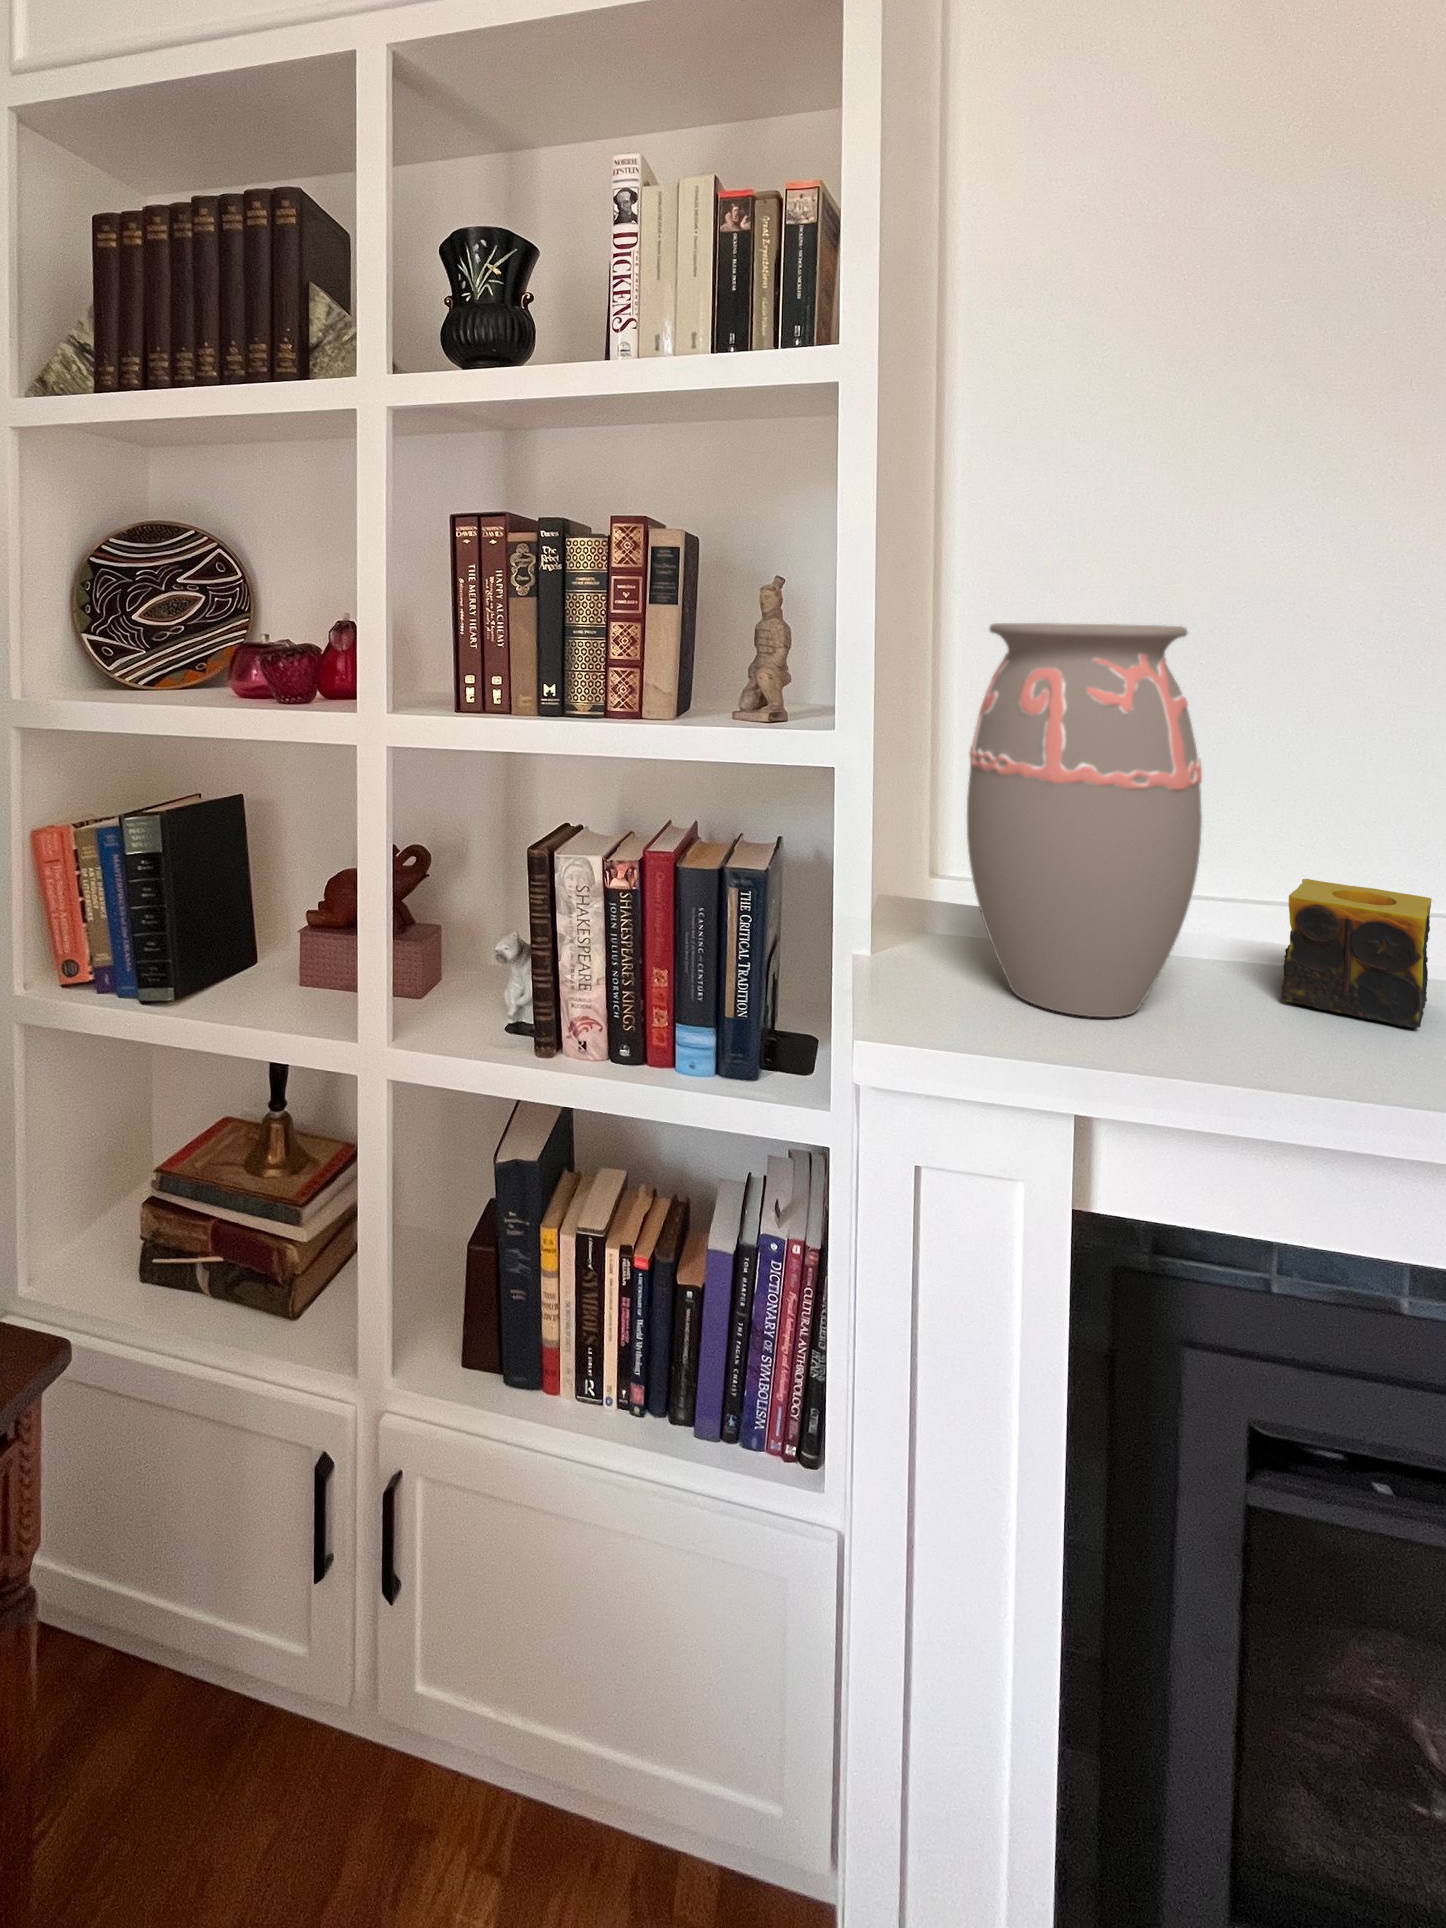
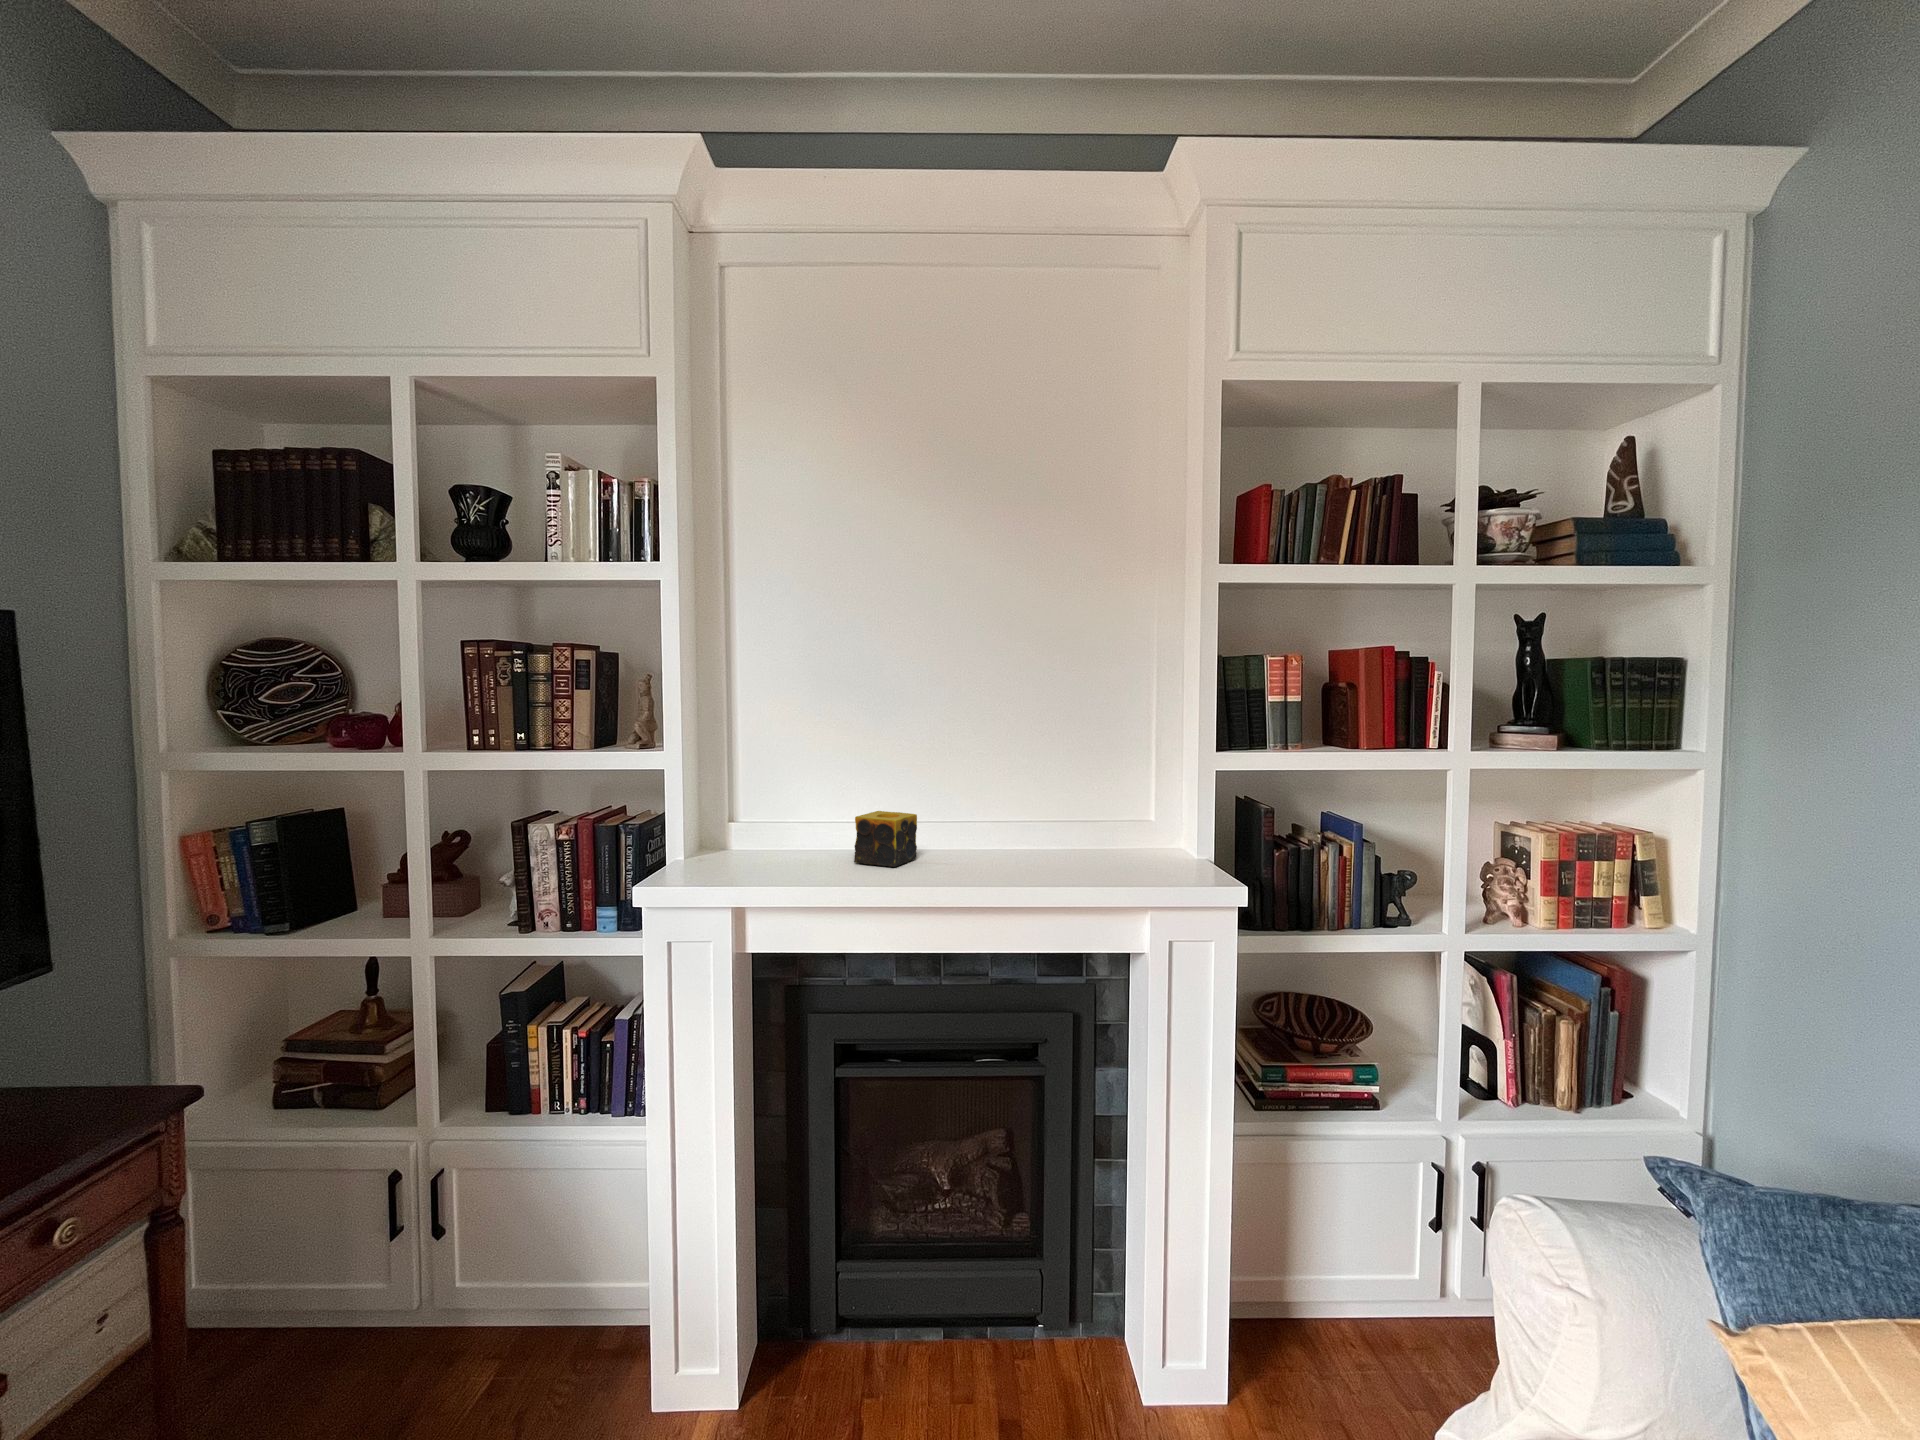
decorative vase: present [967,623,1202,1017] -> none [715,698,811,873]

